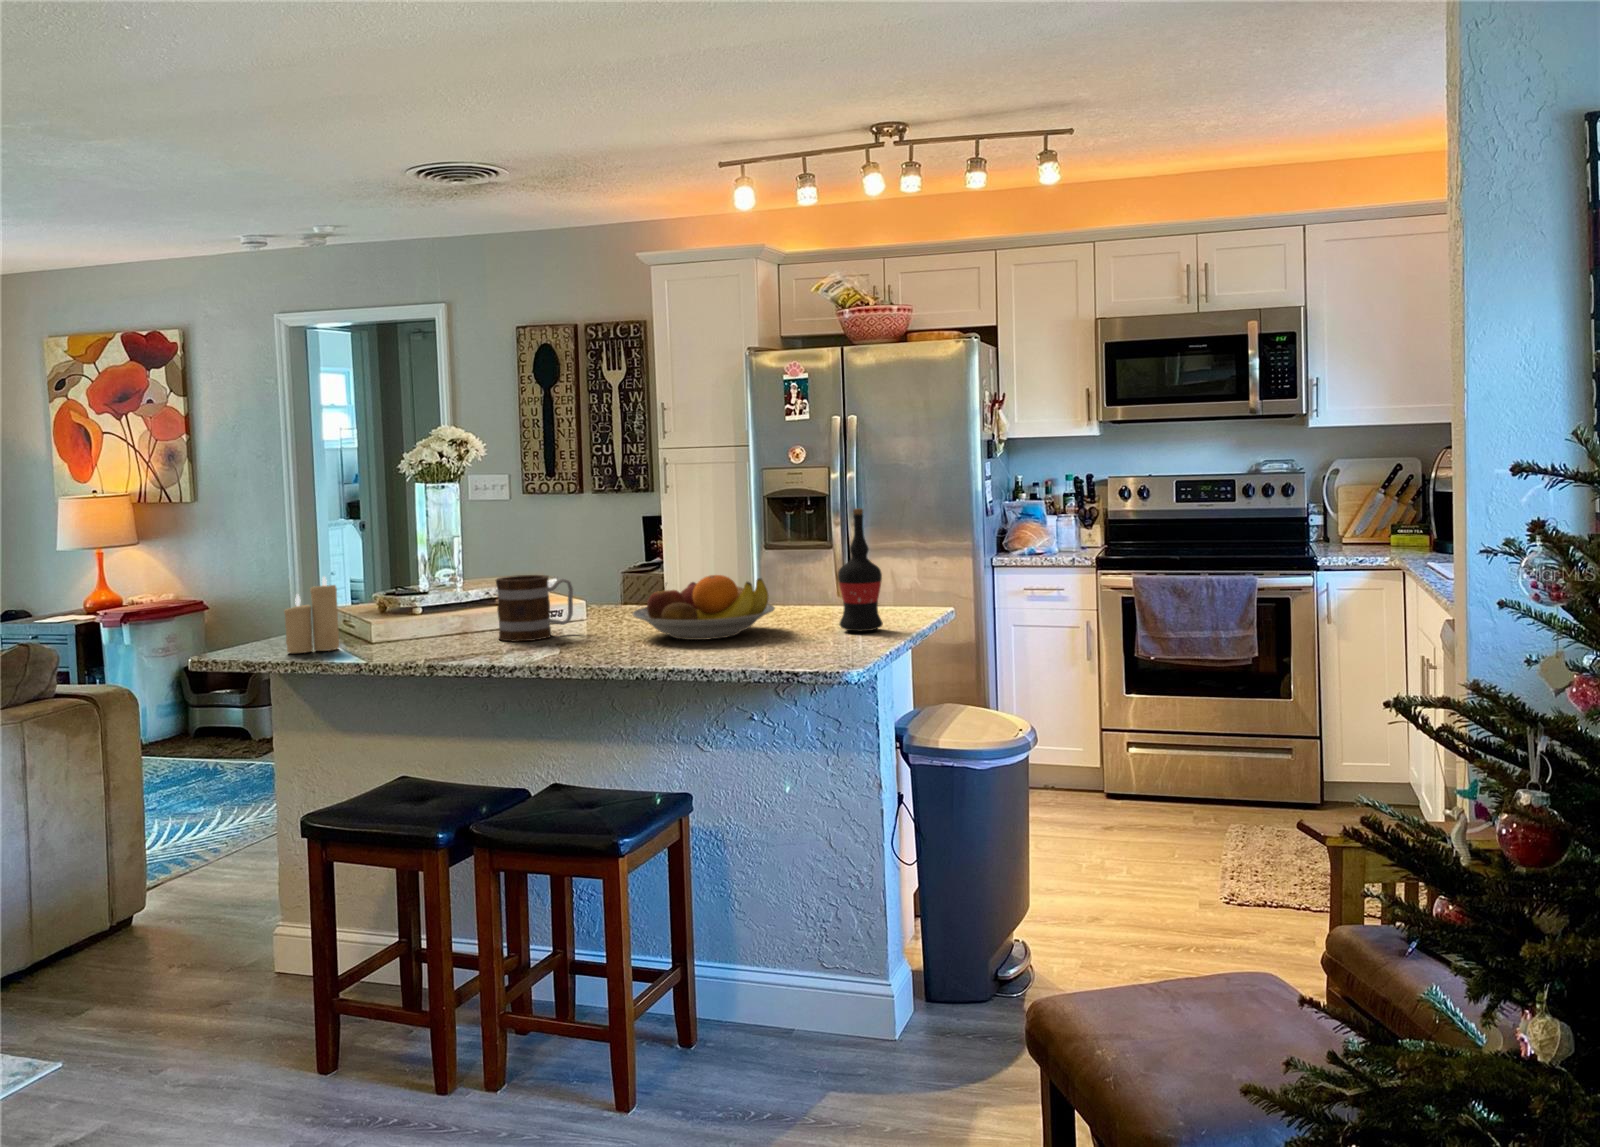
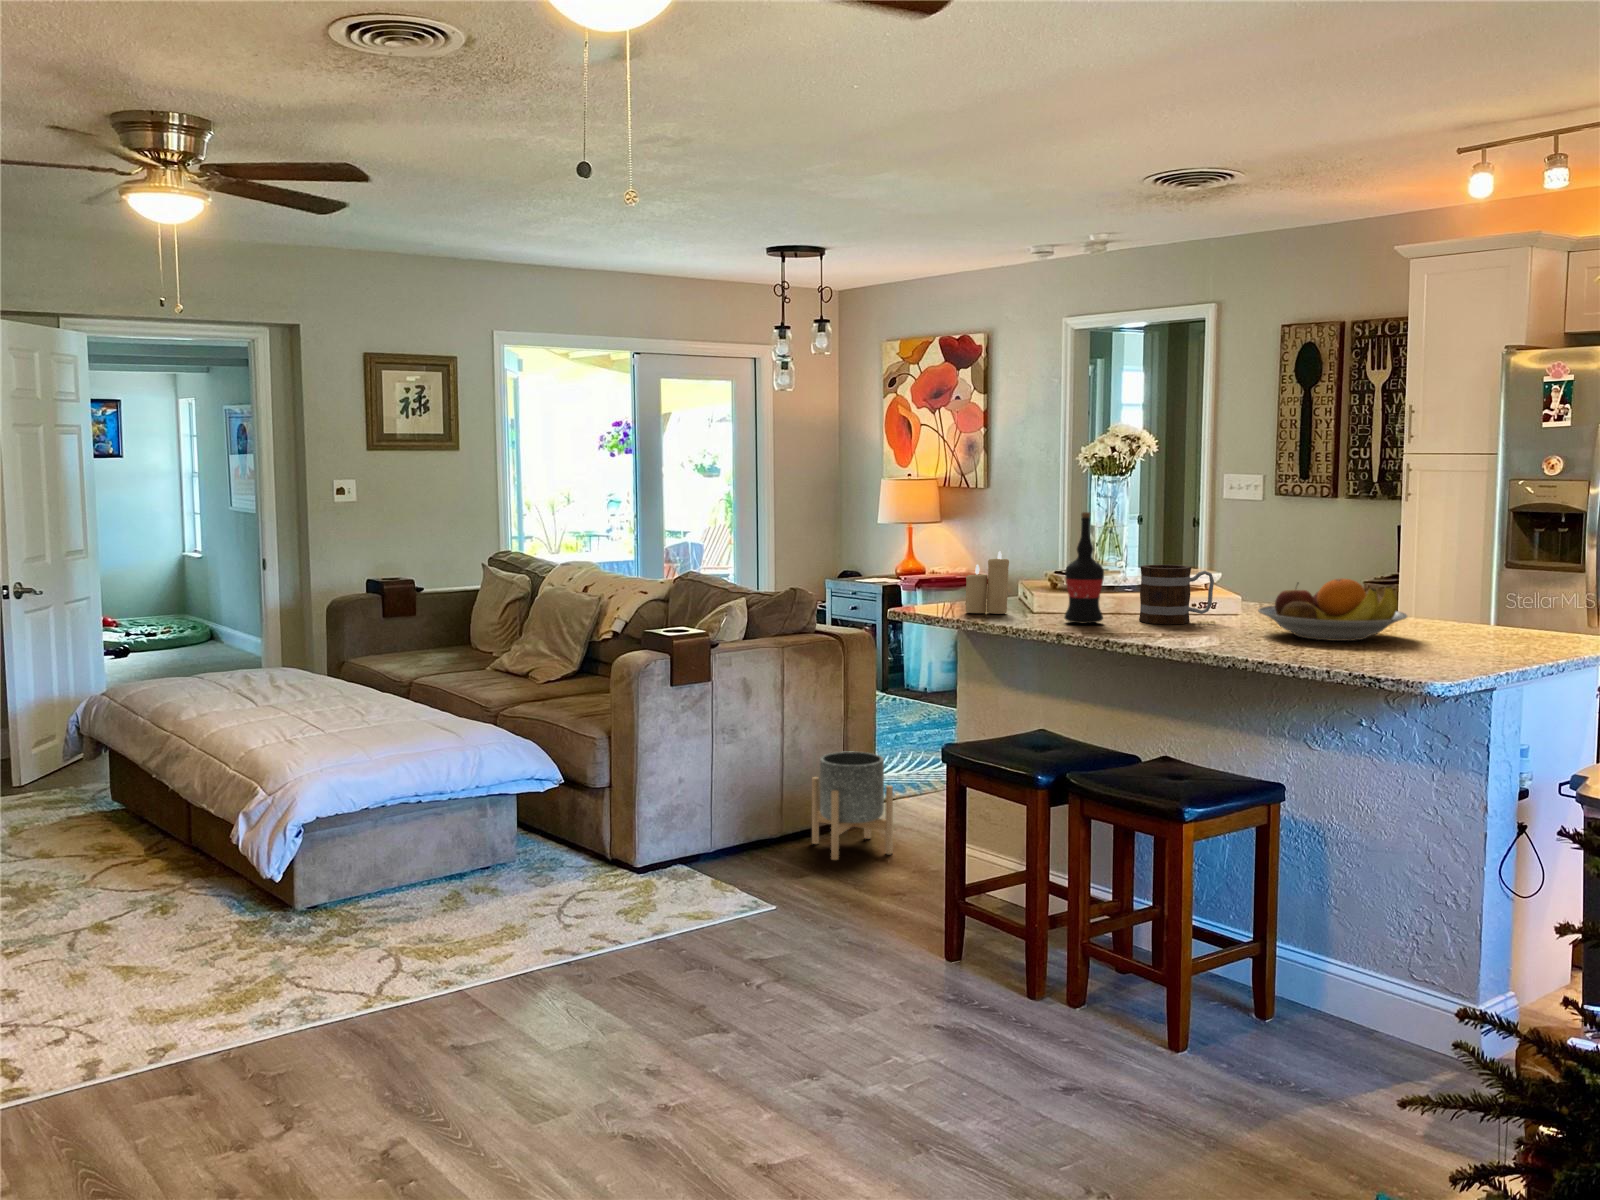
wine bottle: present [838,508,883,631] -> present [1065,512,1104,624]
planter: none [61,837,188,984] -> present [812,752,893,860]

